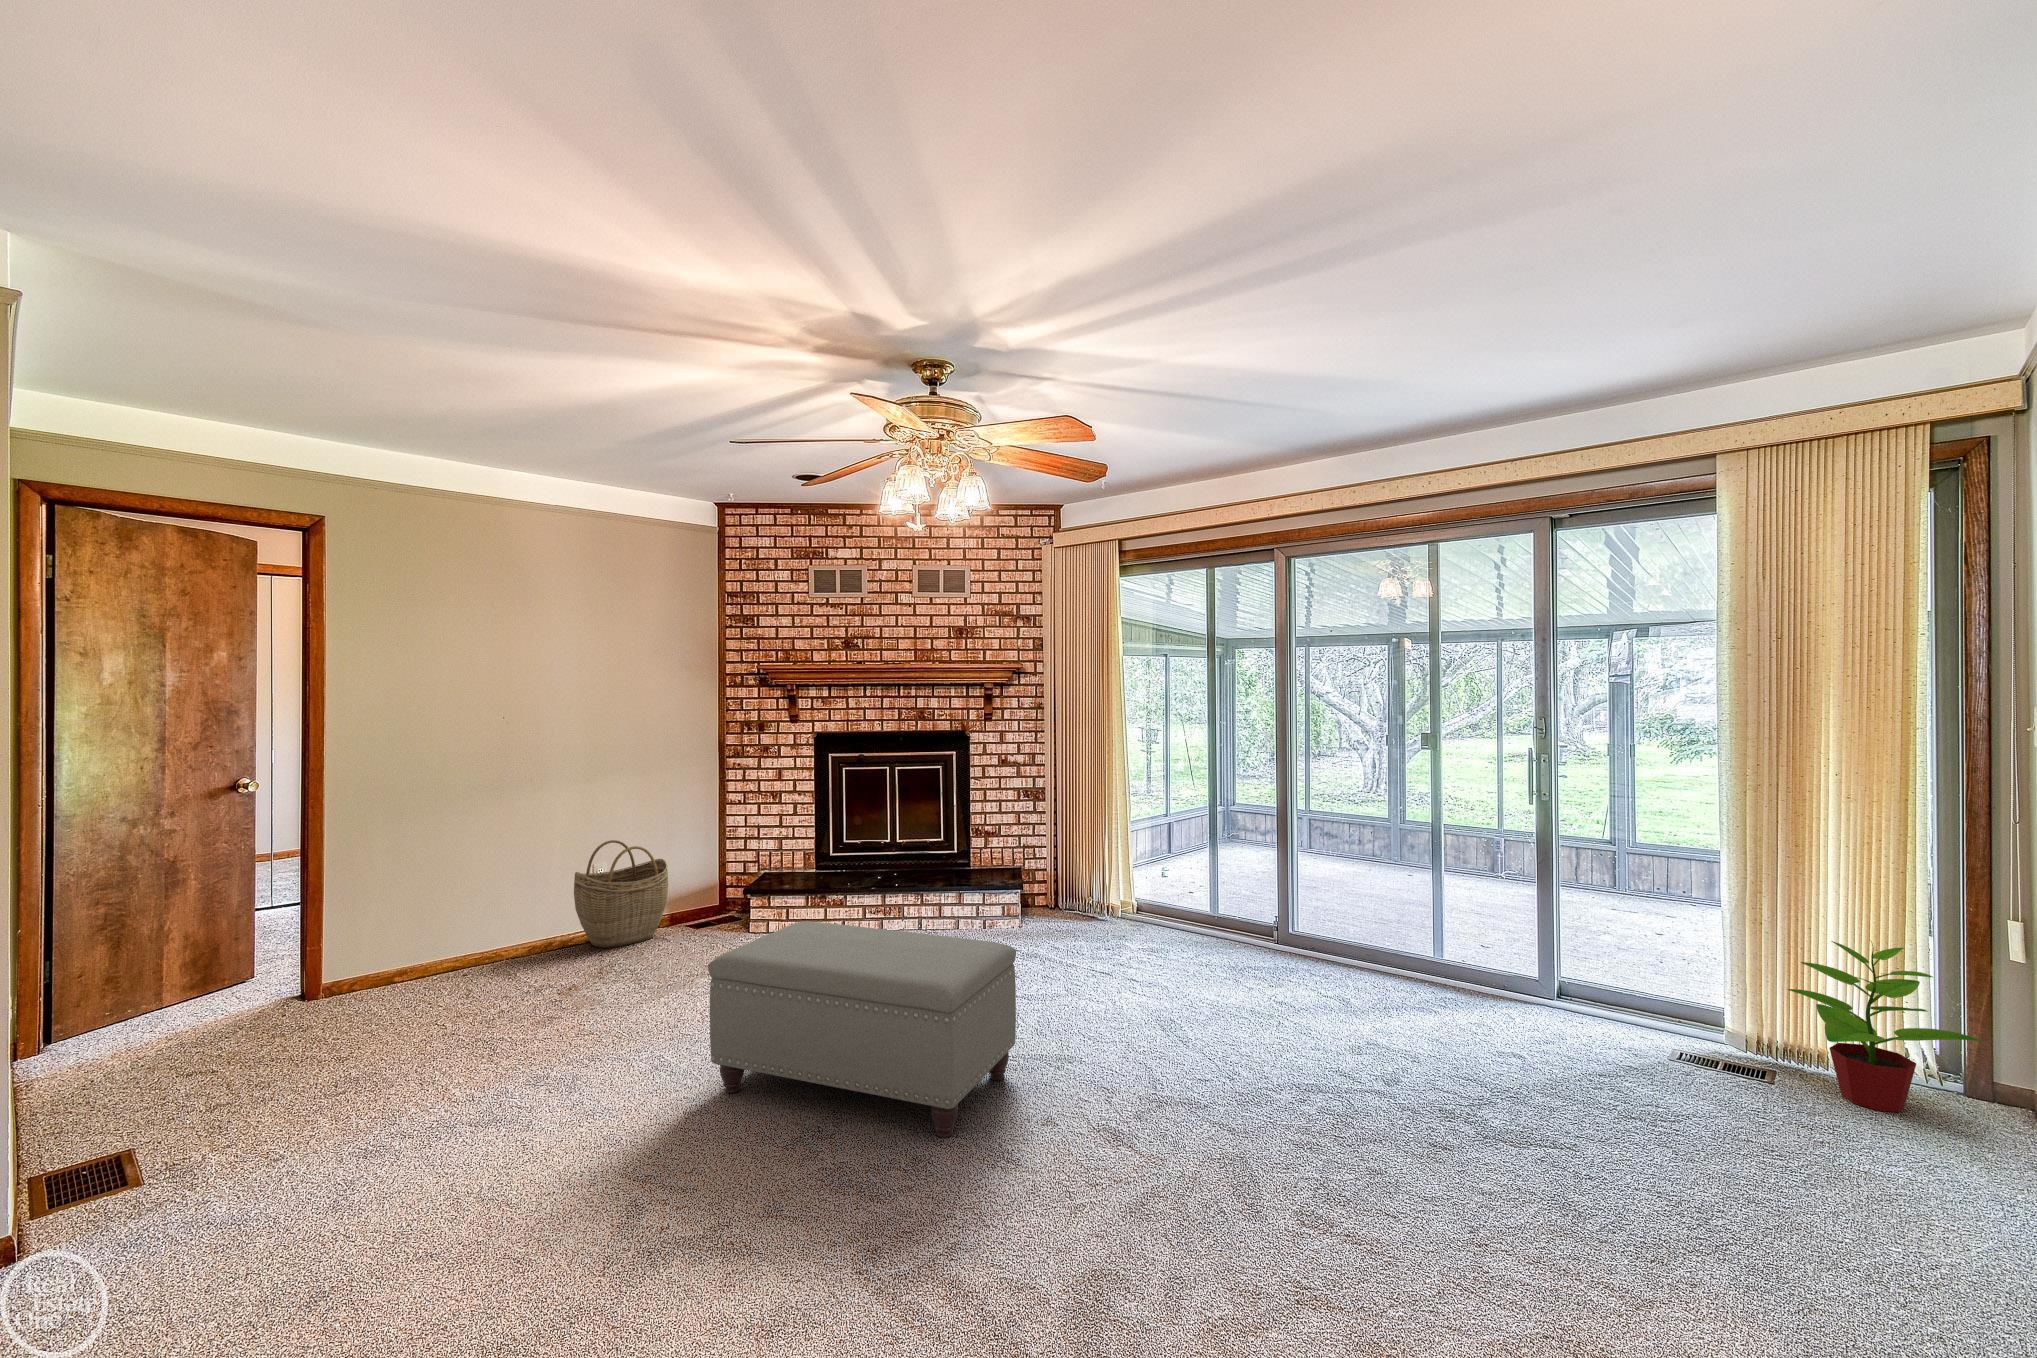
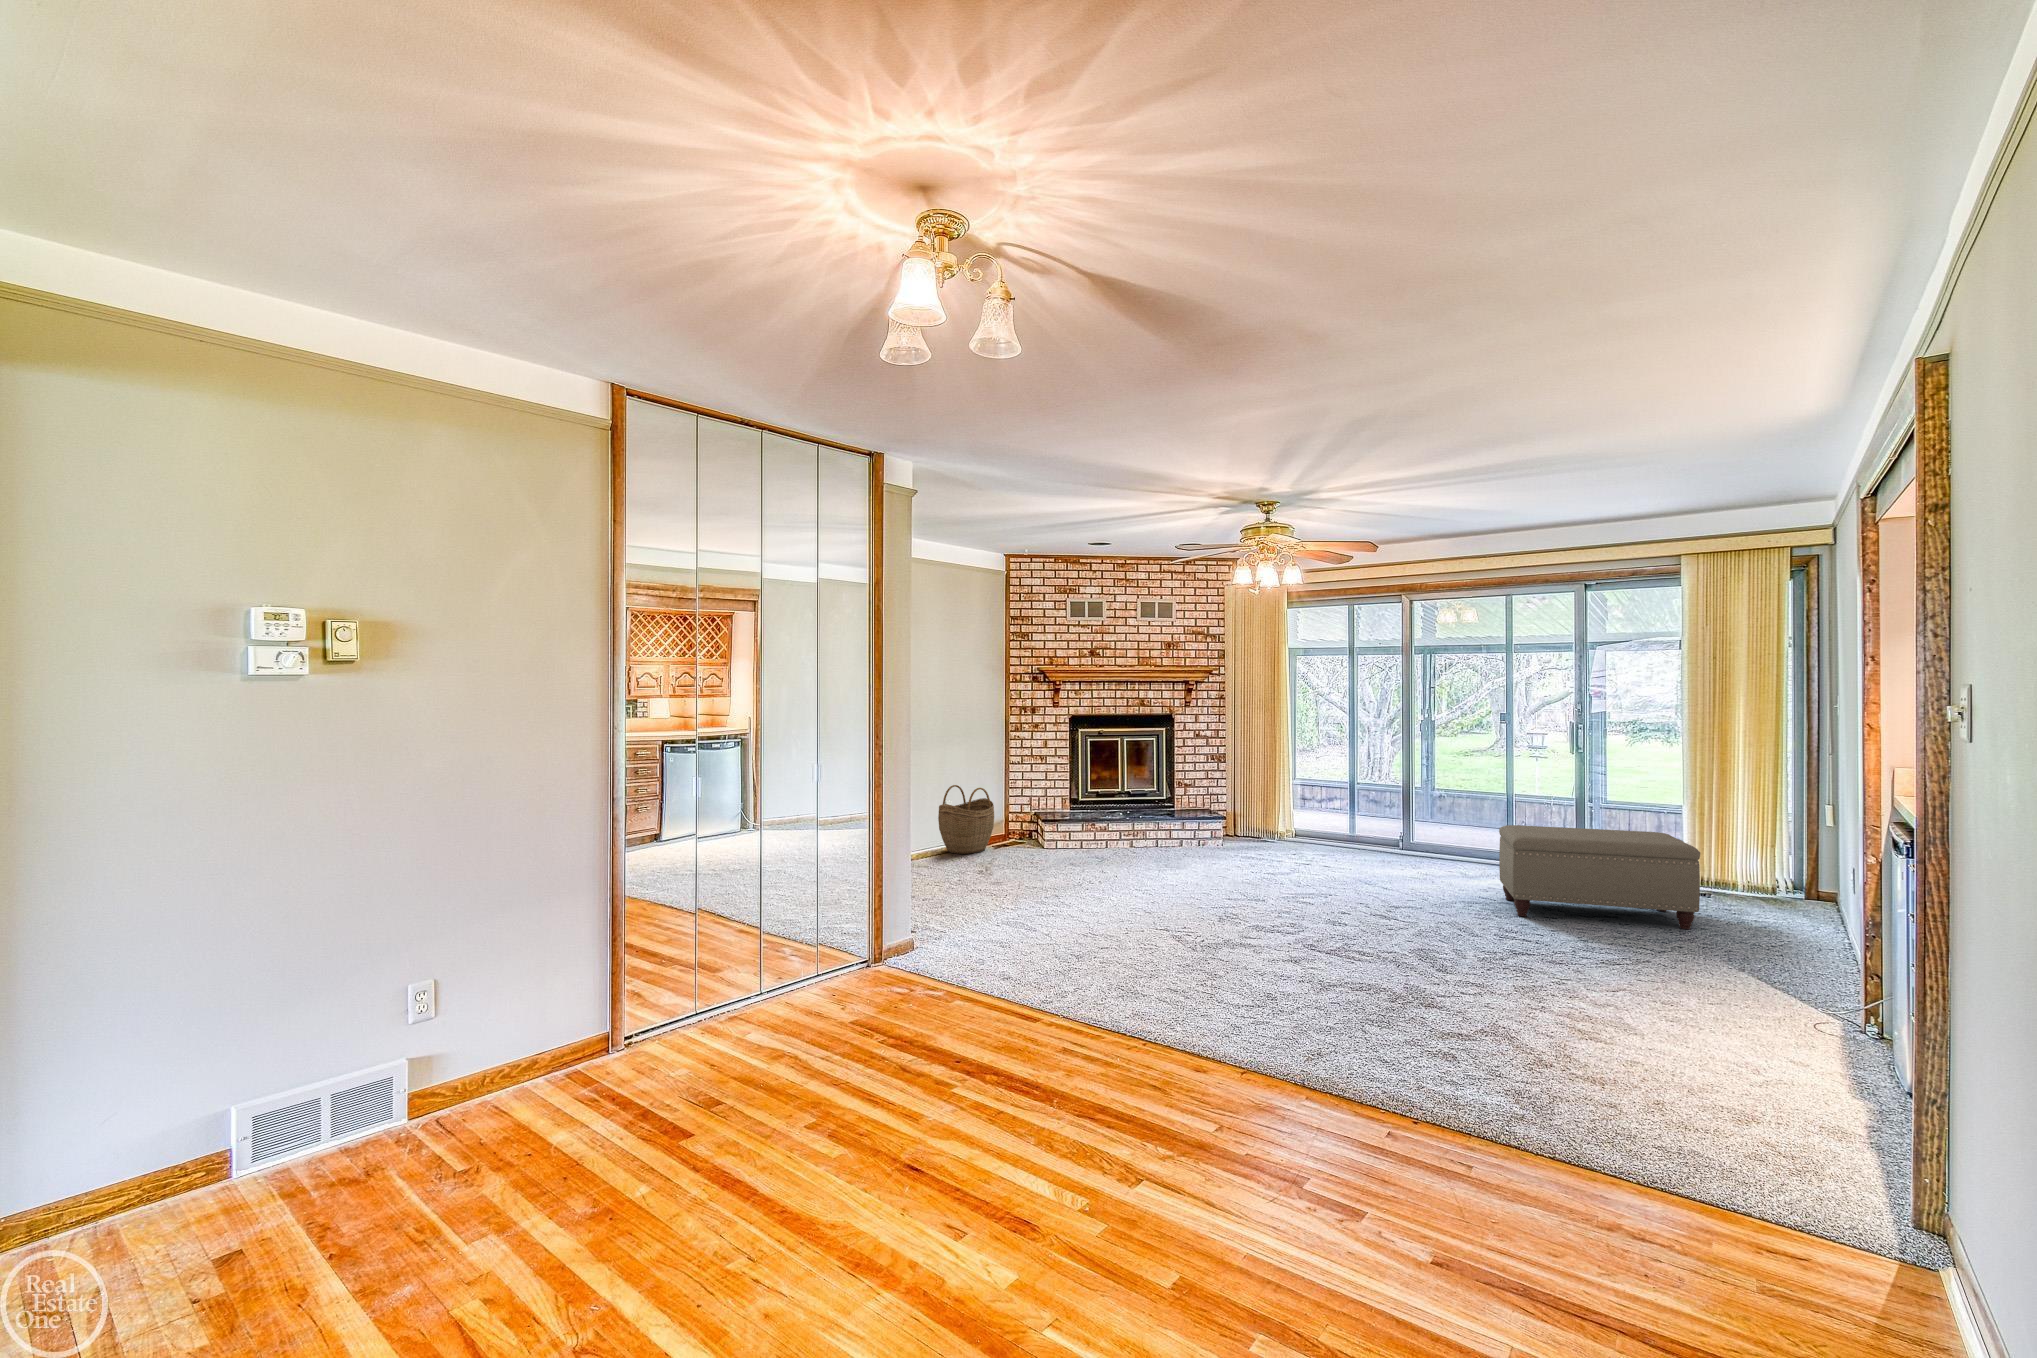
ottoman: present [708,921,1016,1138] -> present [1499,825,1700,929]
potted plant: present [1788,941,1980,1112] -> none [1711,818,1803,905]

